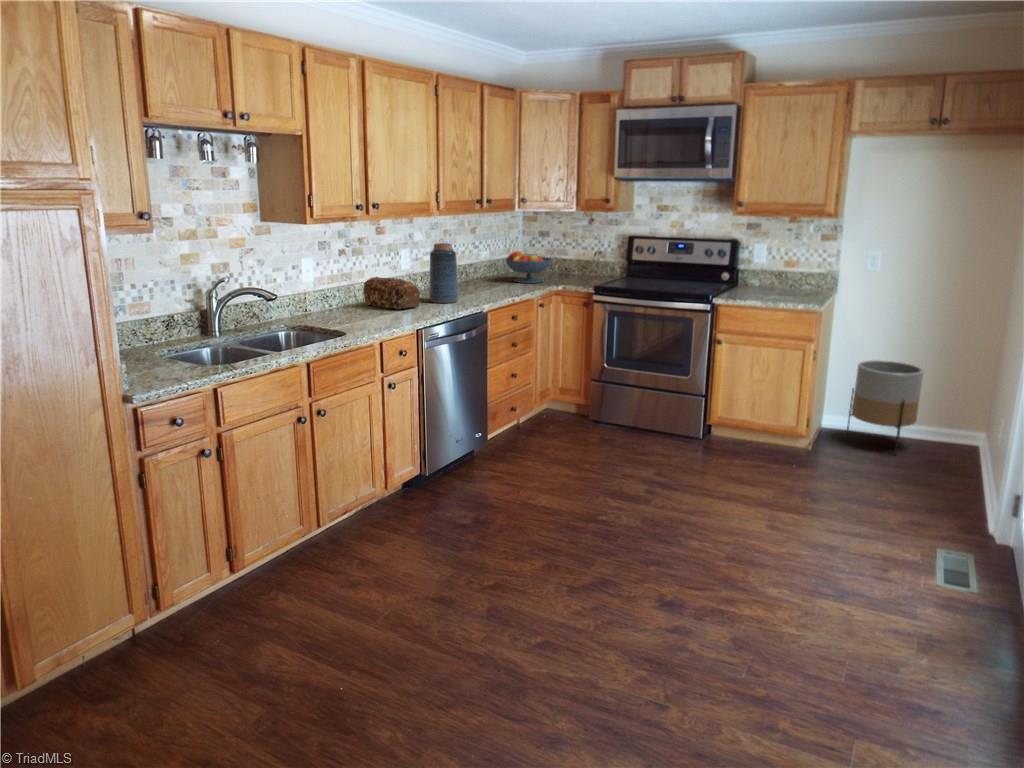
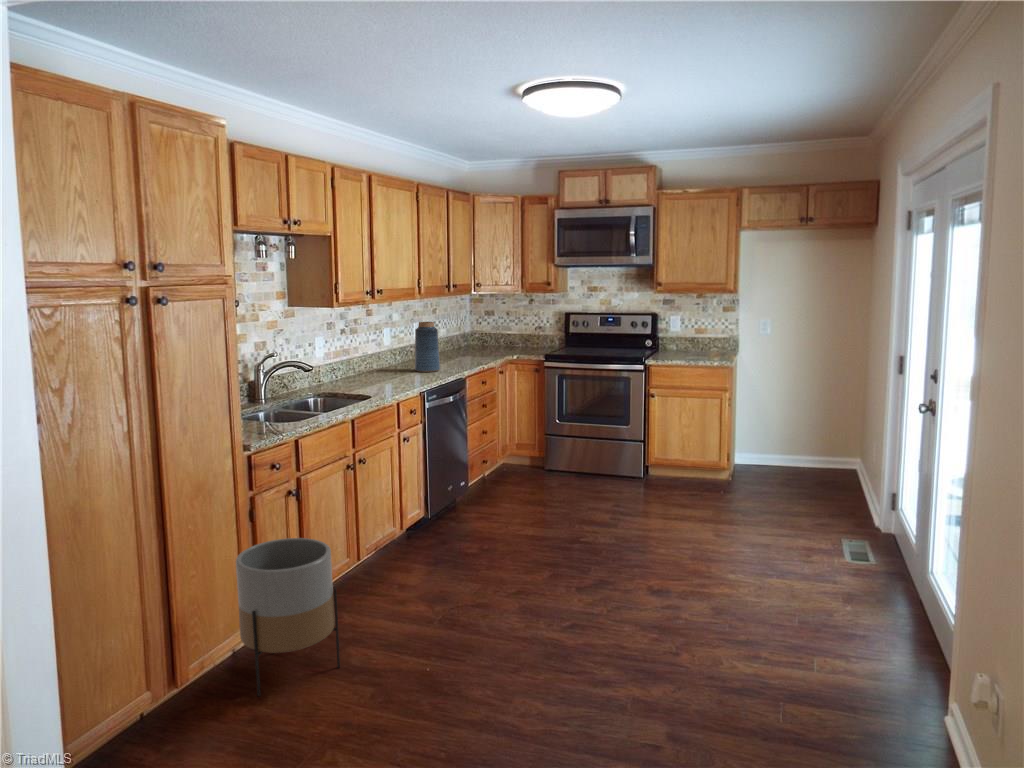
fruit bowl: present [505,251,552,283] -> none [464,327,505,355]
bread loaf: present [363,277,420,309] -> none [362,352,412,378]
planter: present [846,360,923,454] -> present [236,538,340,696]

